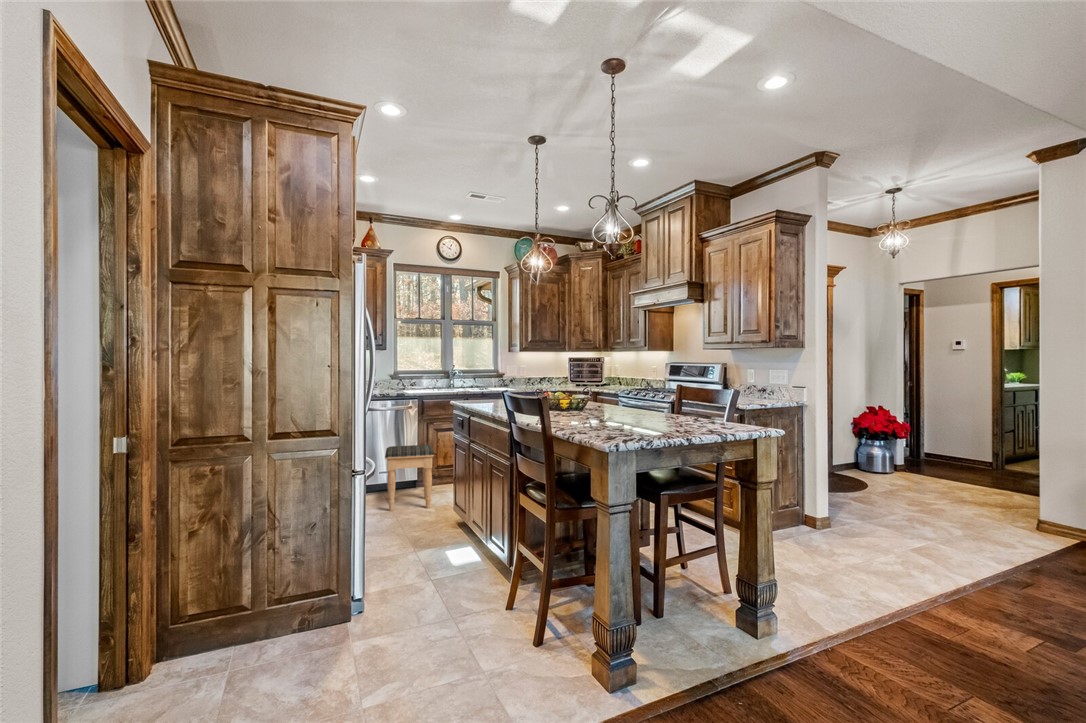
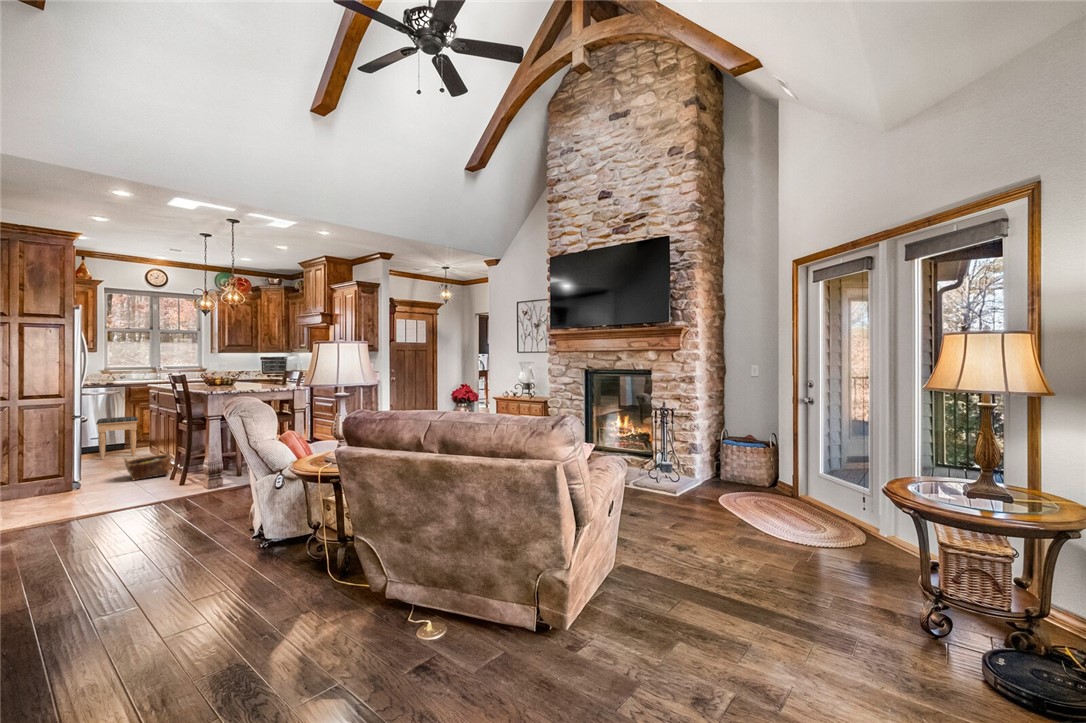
woven basket: none [426,532,497,596] -> present [124,450,171,481]

